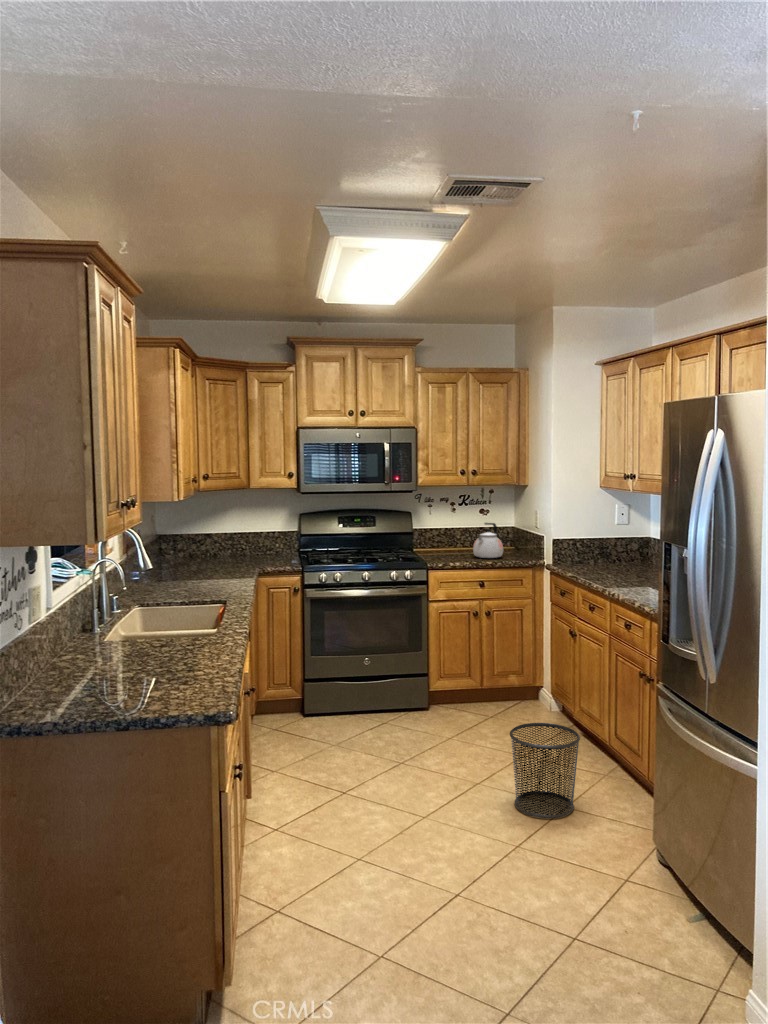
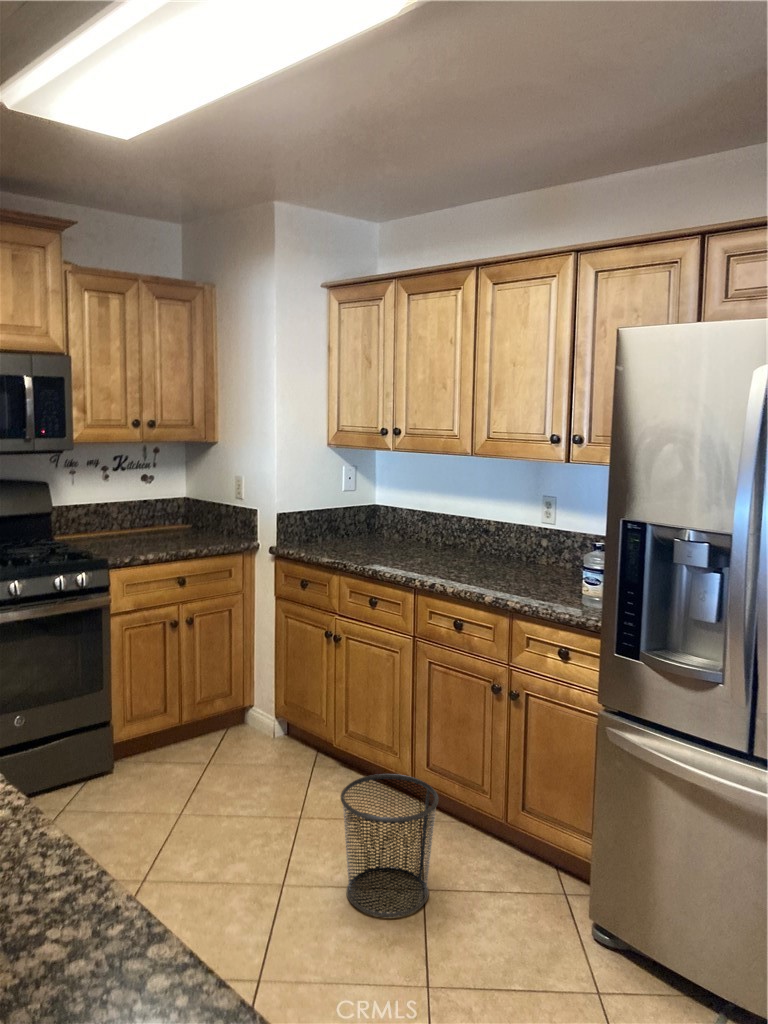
kettle: present [473,523,503,558] -> none [156,495,199,544]

